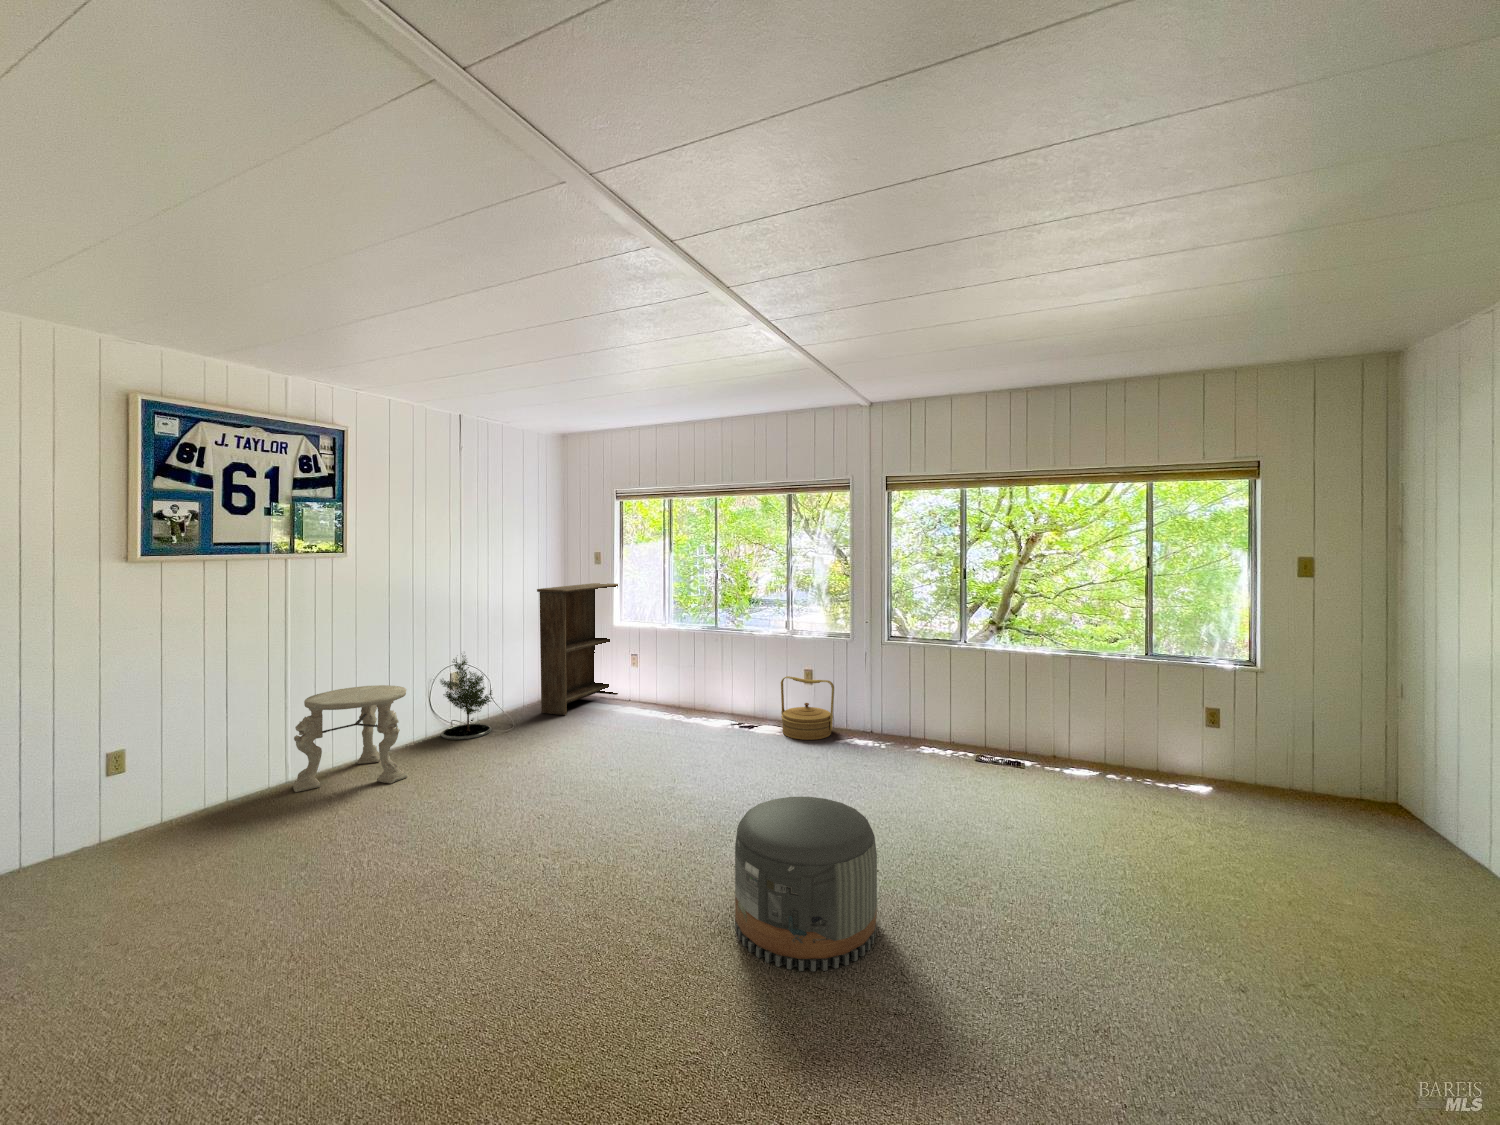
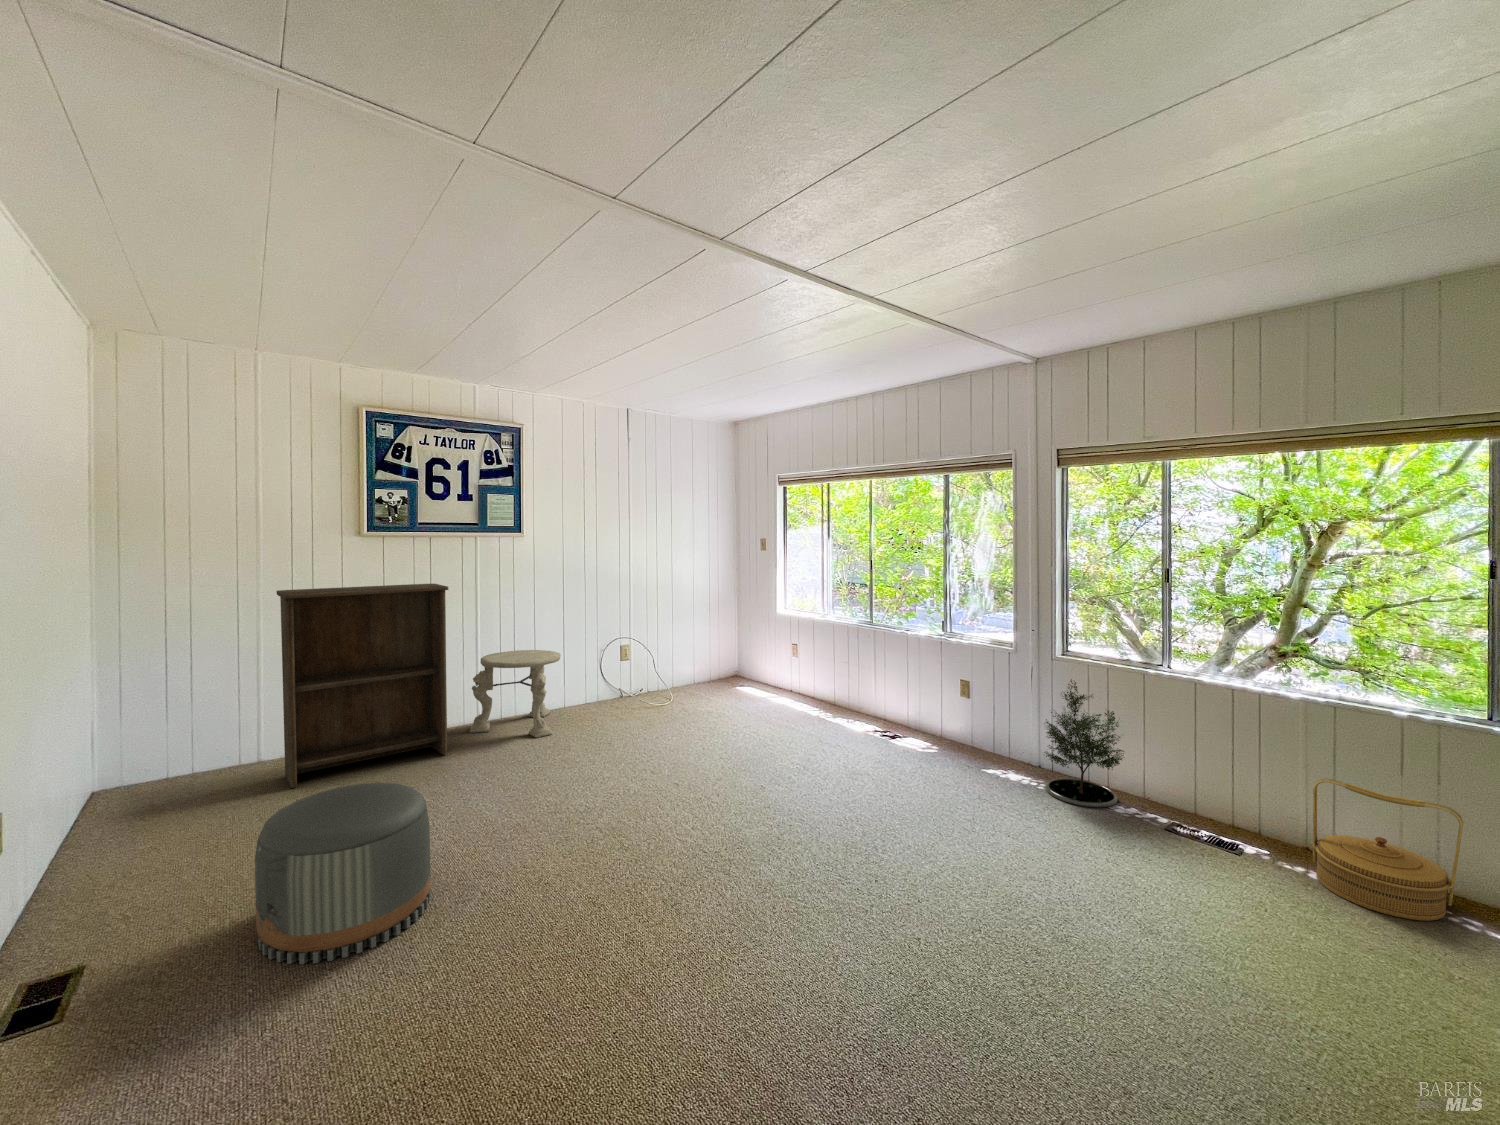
bookshelf: present [537,583,618,715] -> present [276,583,448,788]
potted tree: present [440,656,493,740] -> present [1045,679,1124,808]
woven basket: present [781,676,834,740] -> present [1313,778,1463,921]
pouf: present [735,797,877,971] -> present [254,783,431,964]

